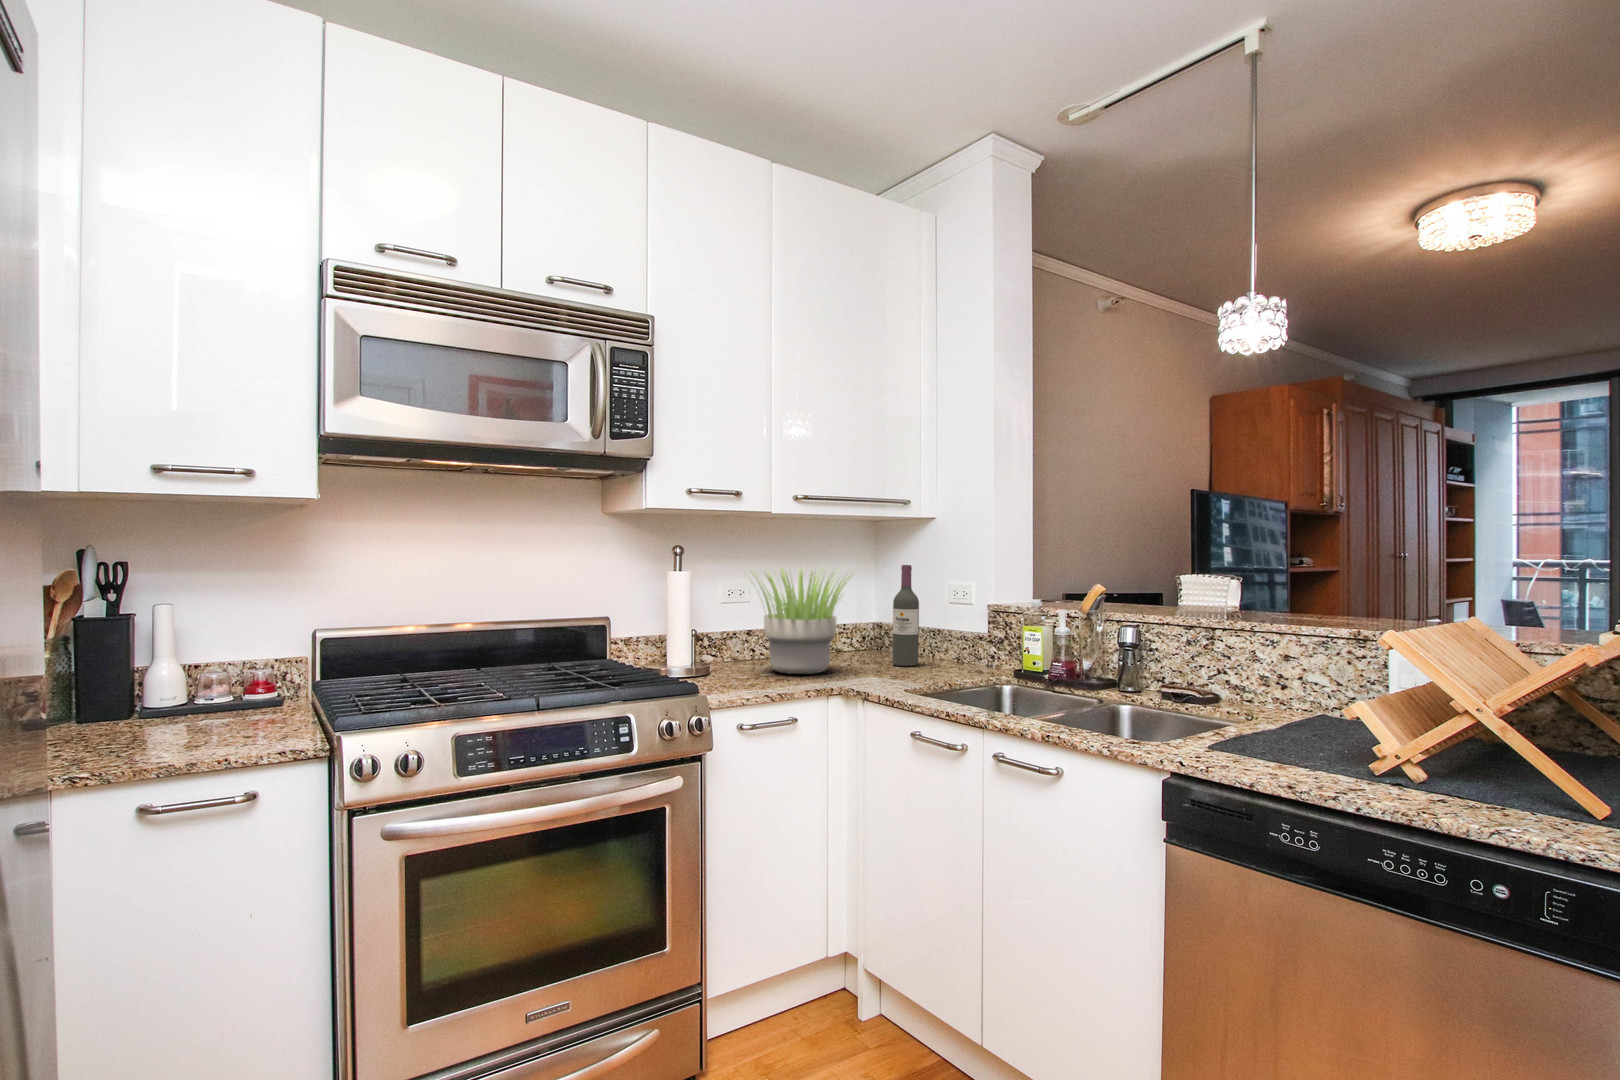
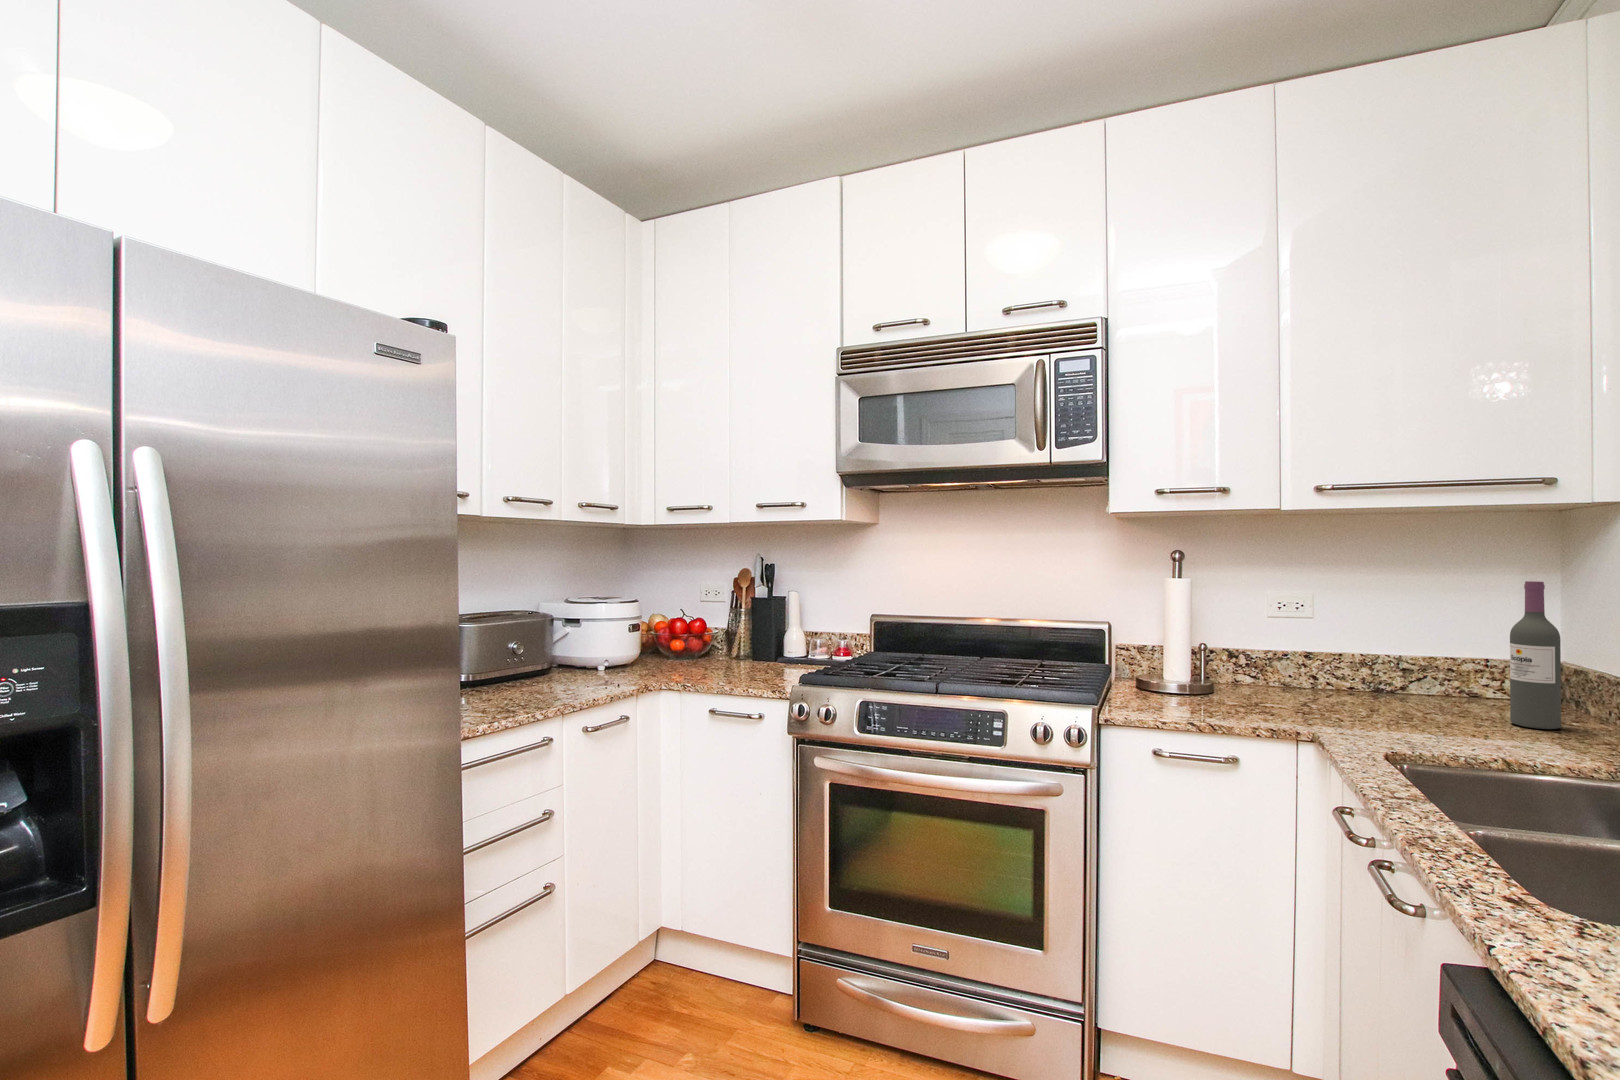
potted plant: present [751,568,851,674] -> none [1246,576,1428,713]

